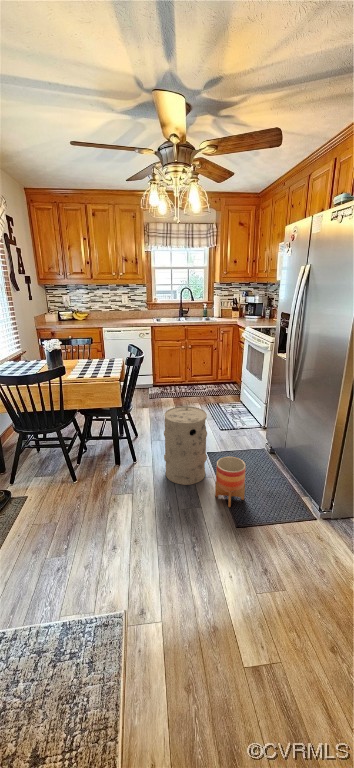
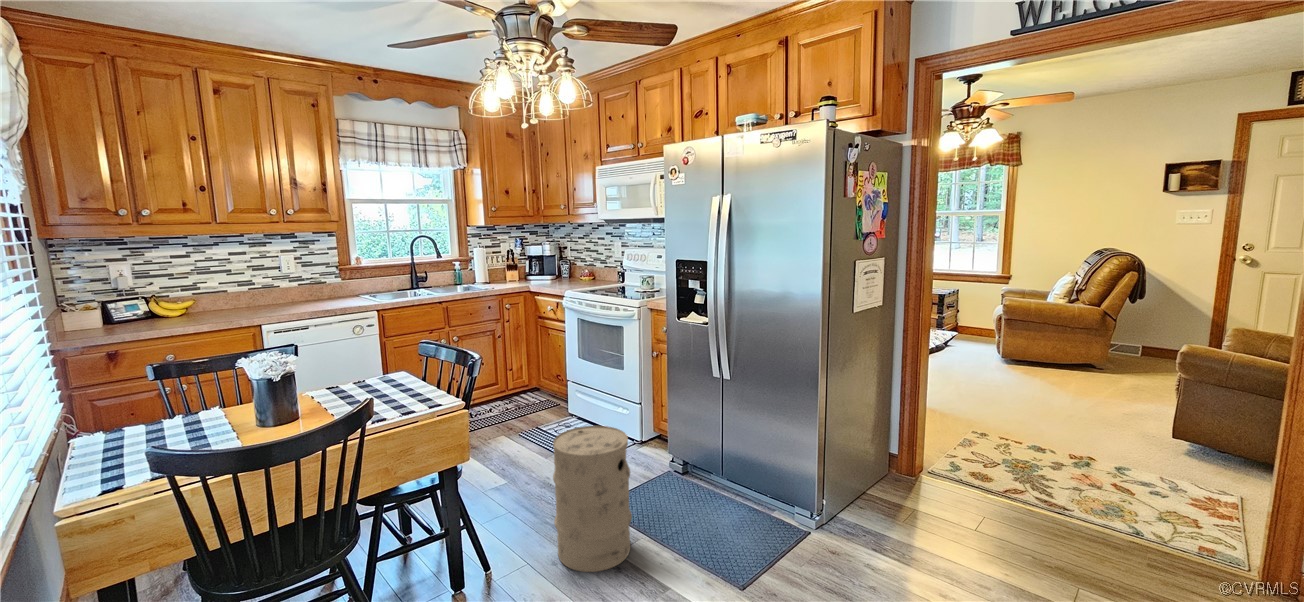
planter: present [215,457,246,507] -> none [670,486,717,570]

